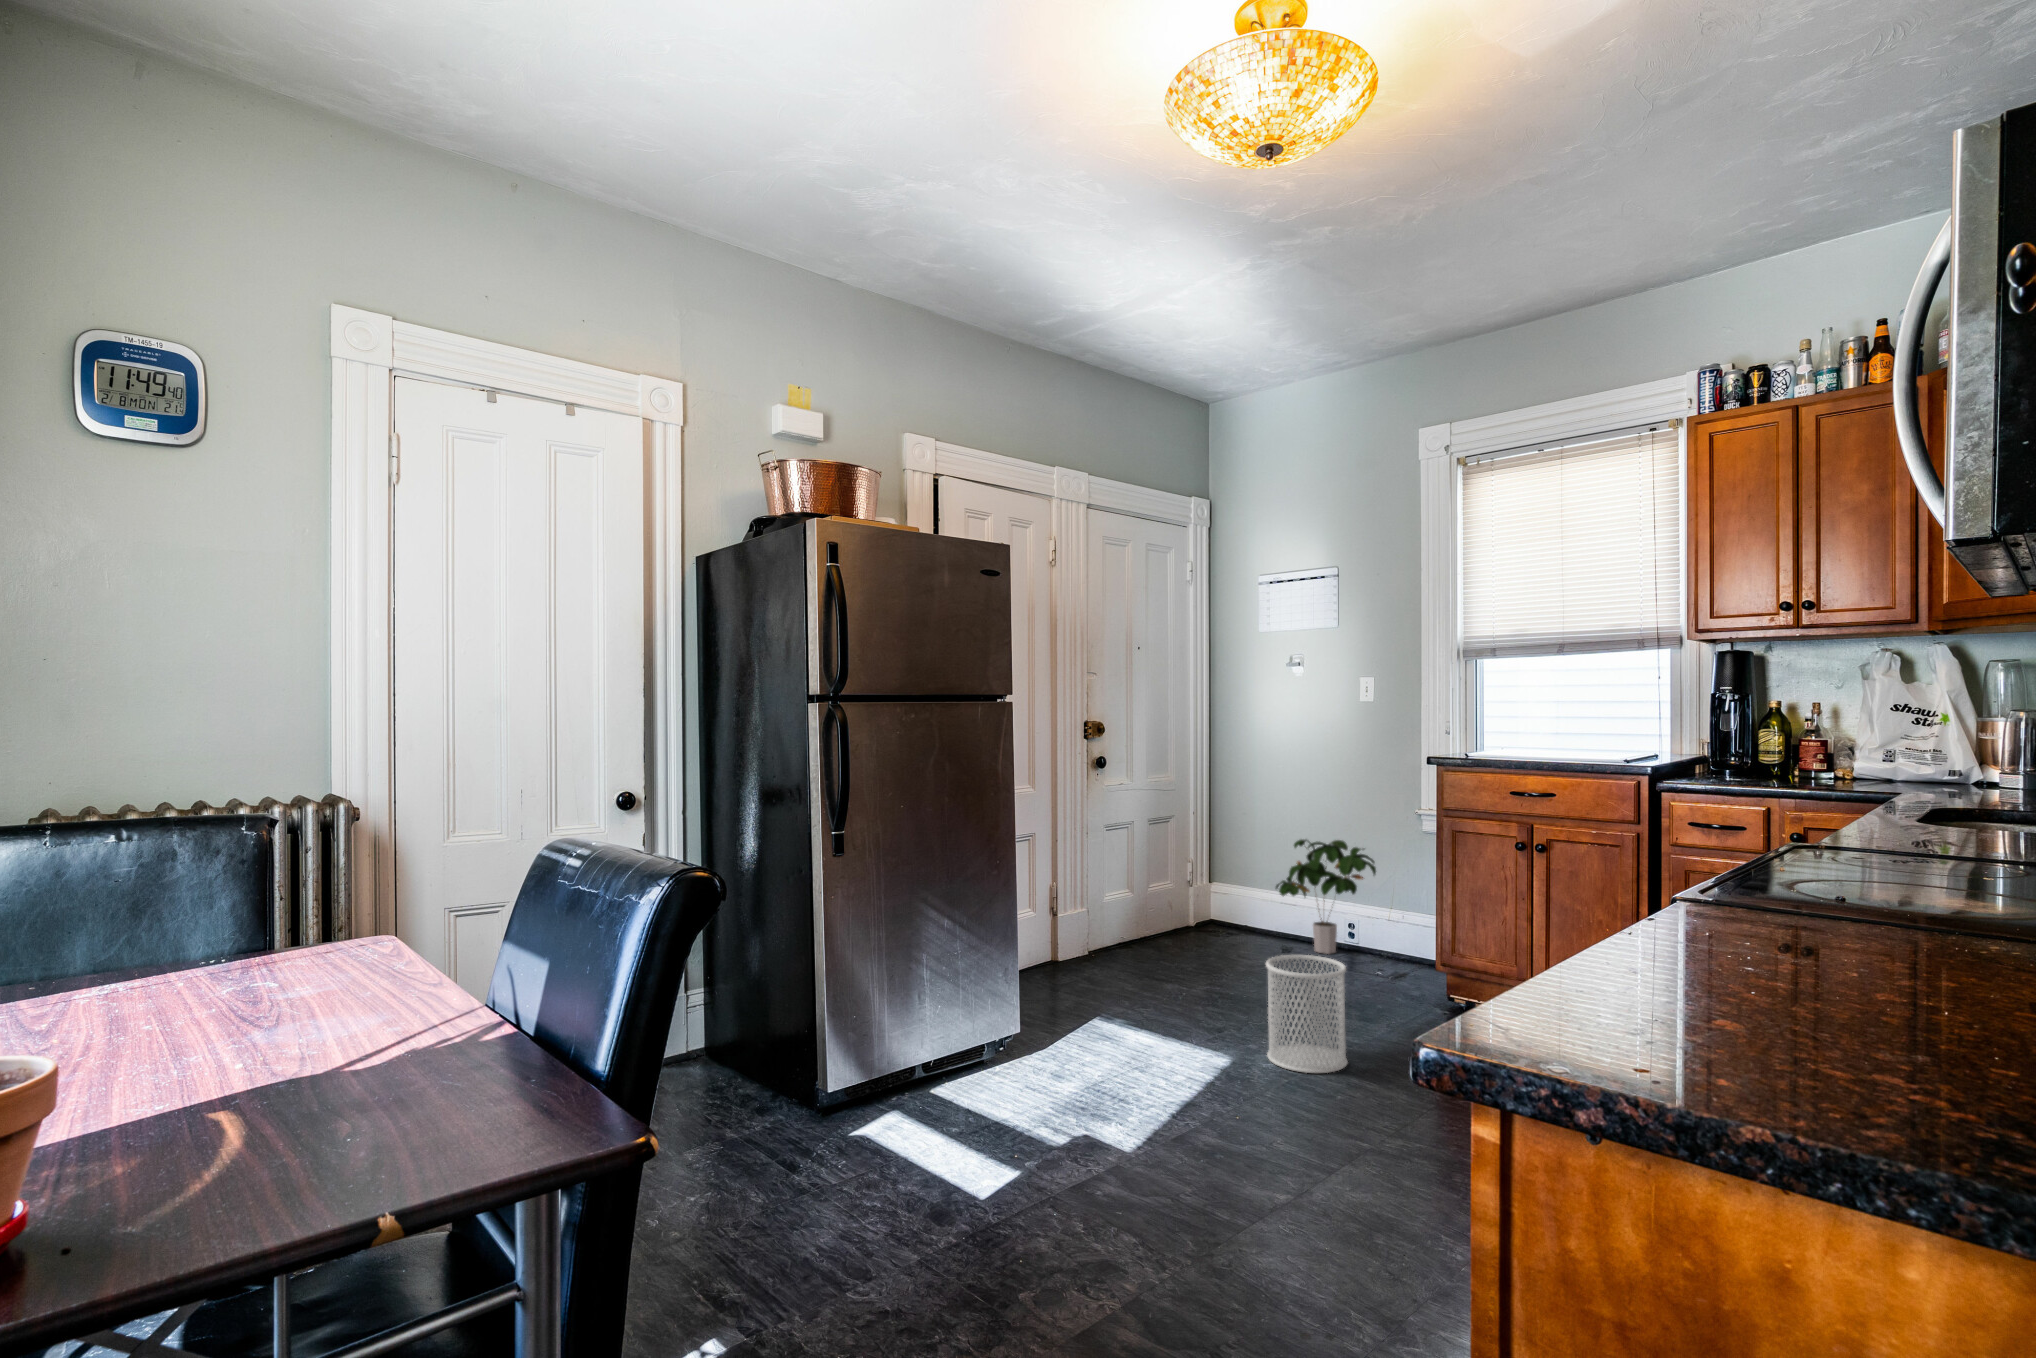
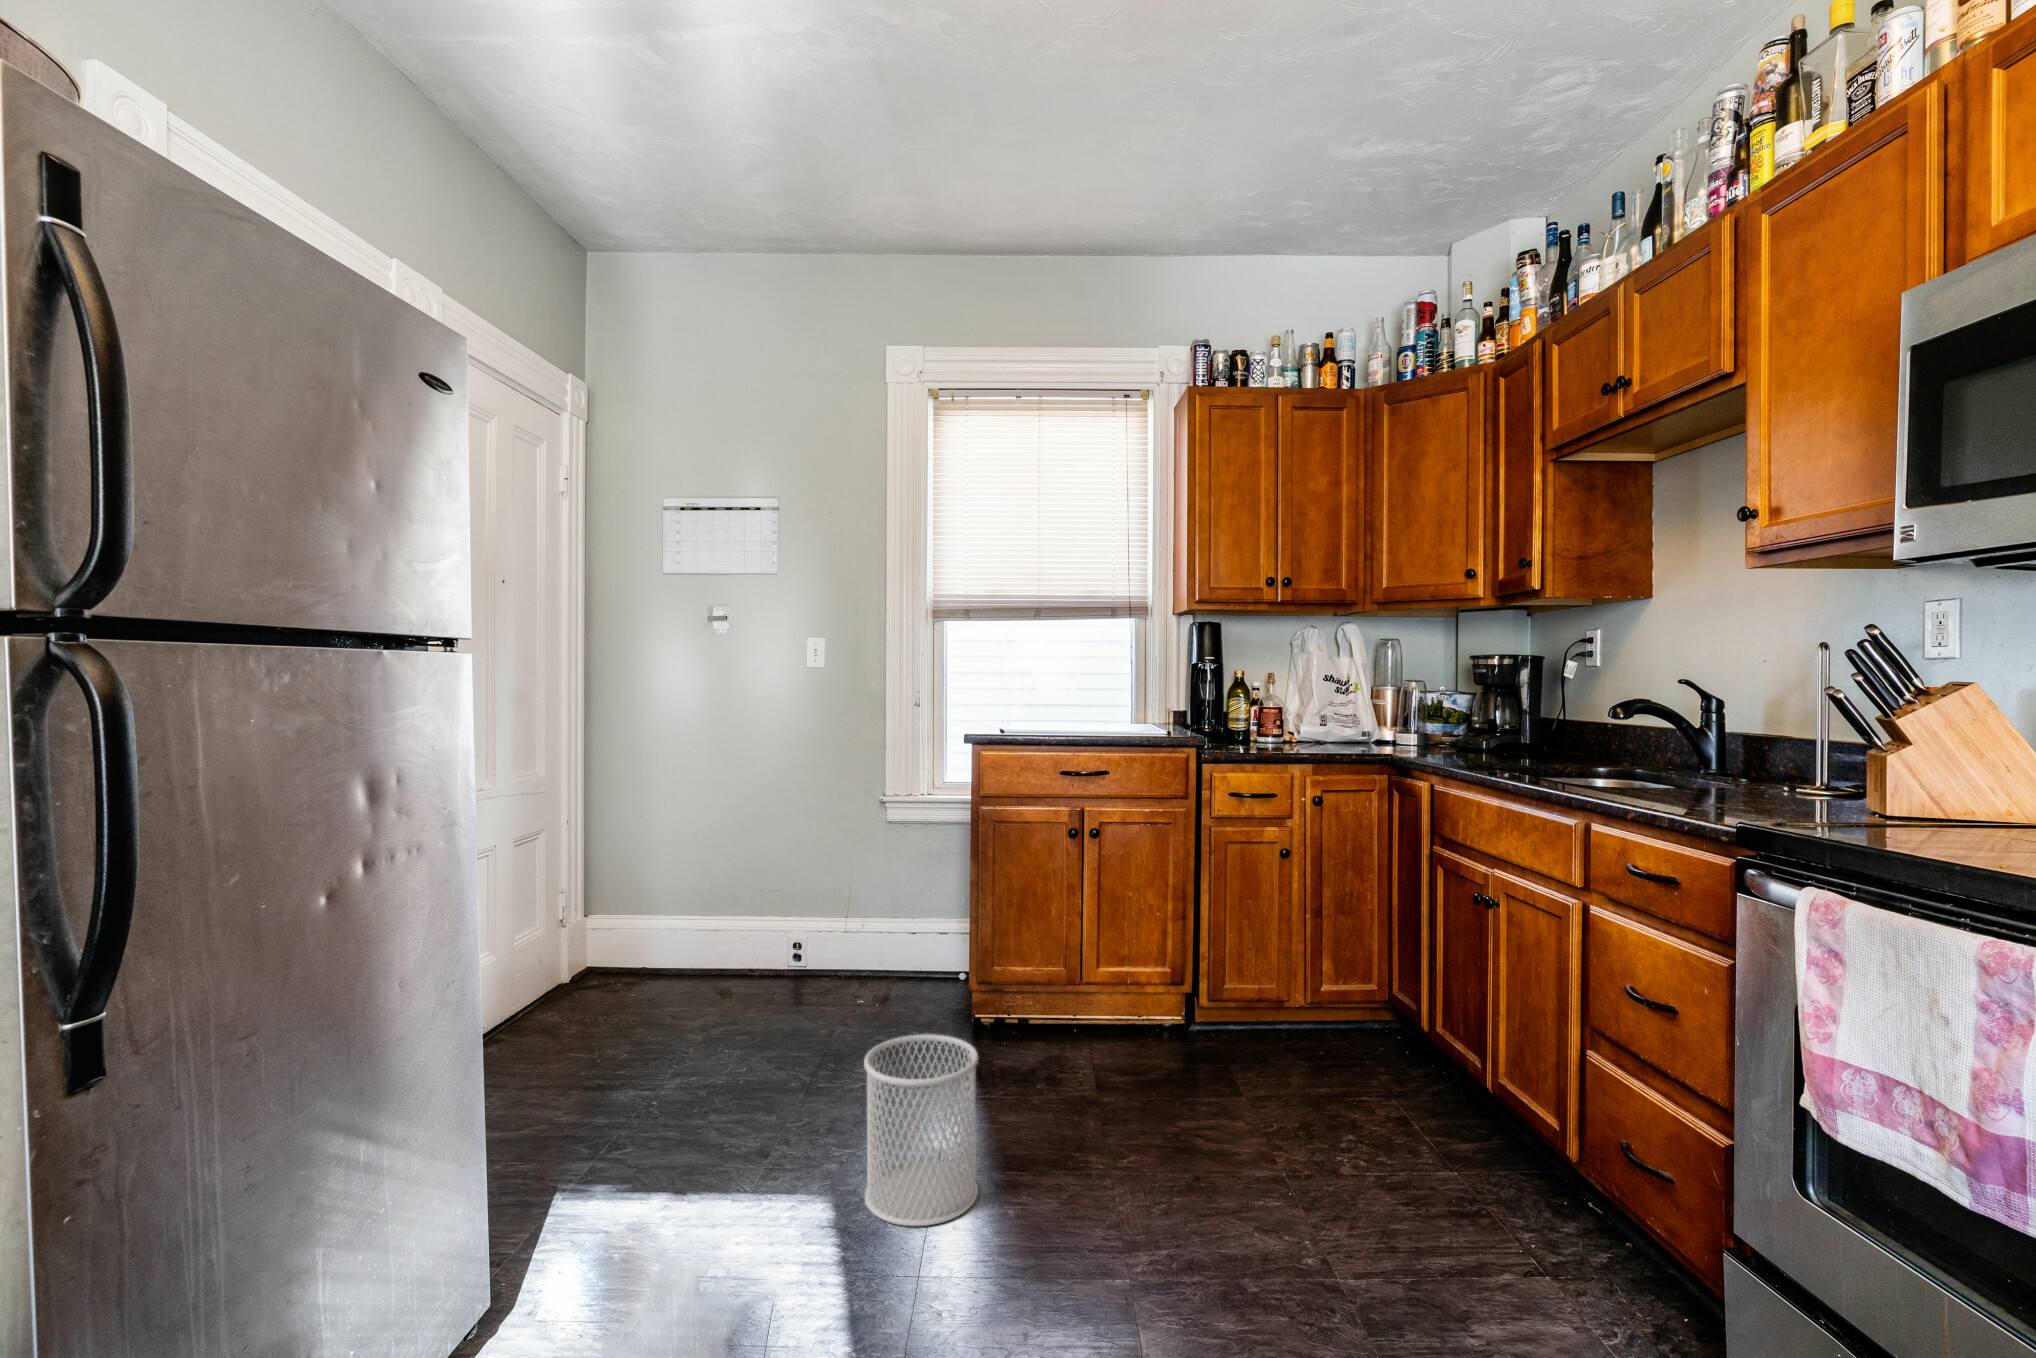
potted plant: present [1276,839,1376,954] -> none [704,845,840,994]

